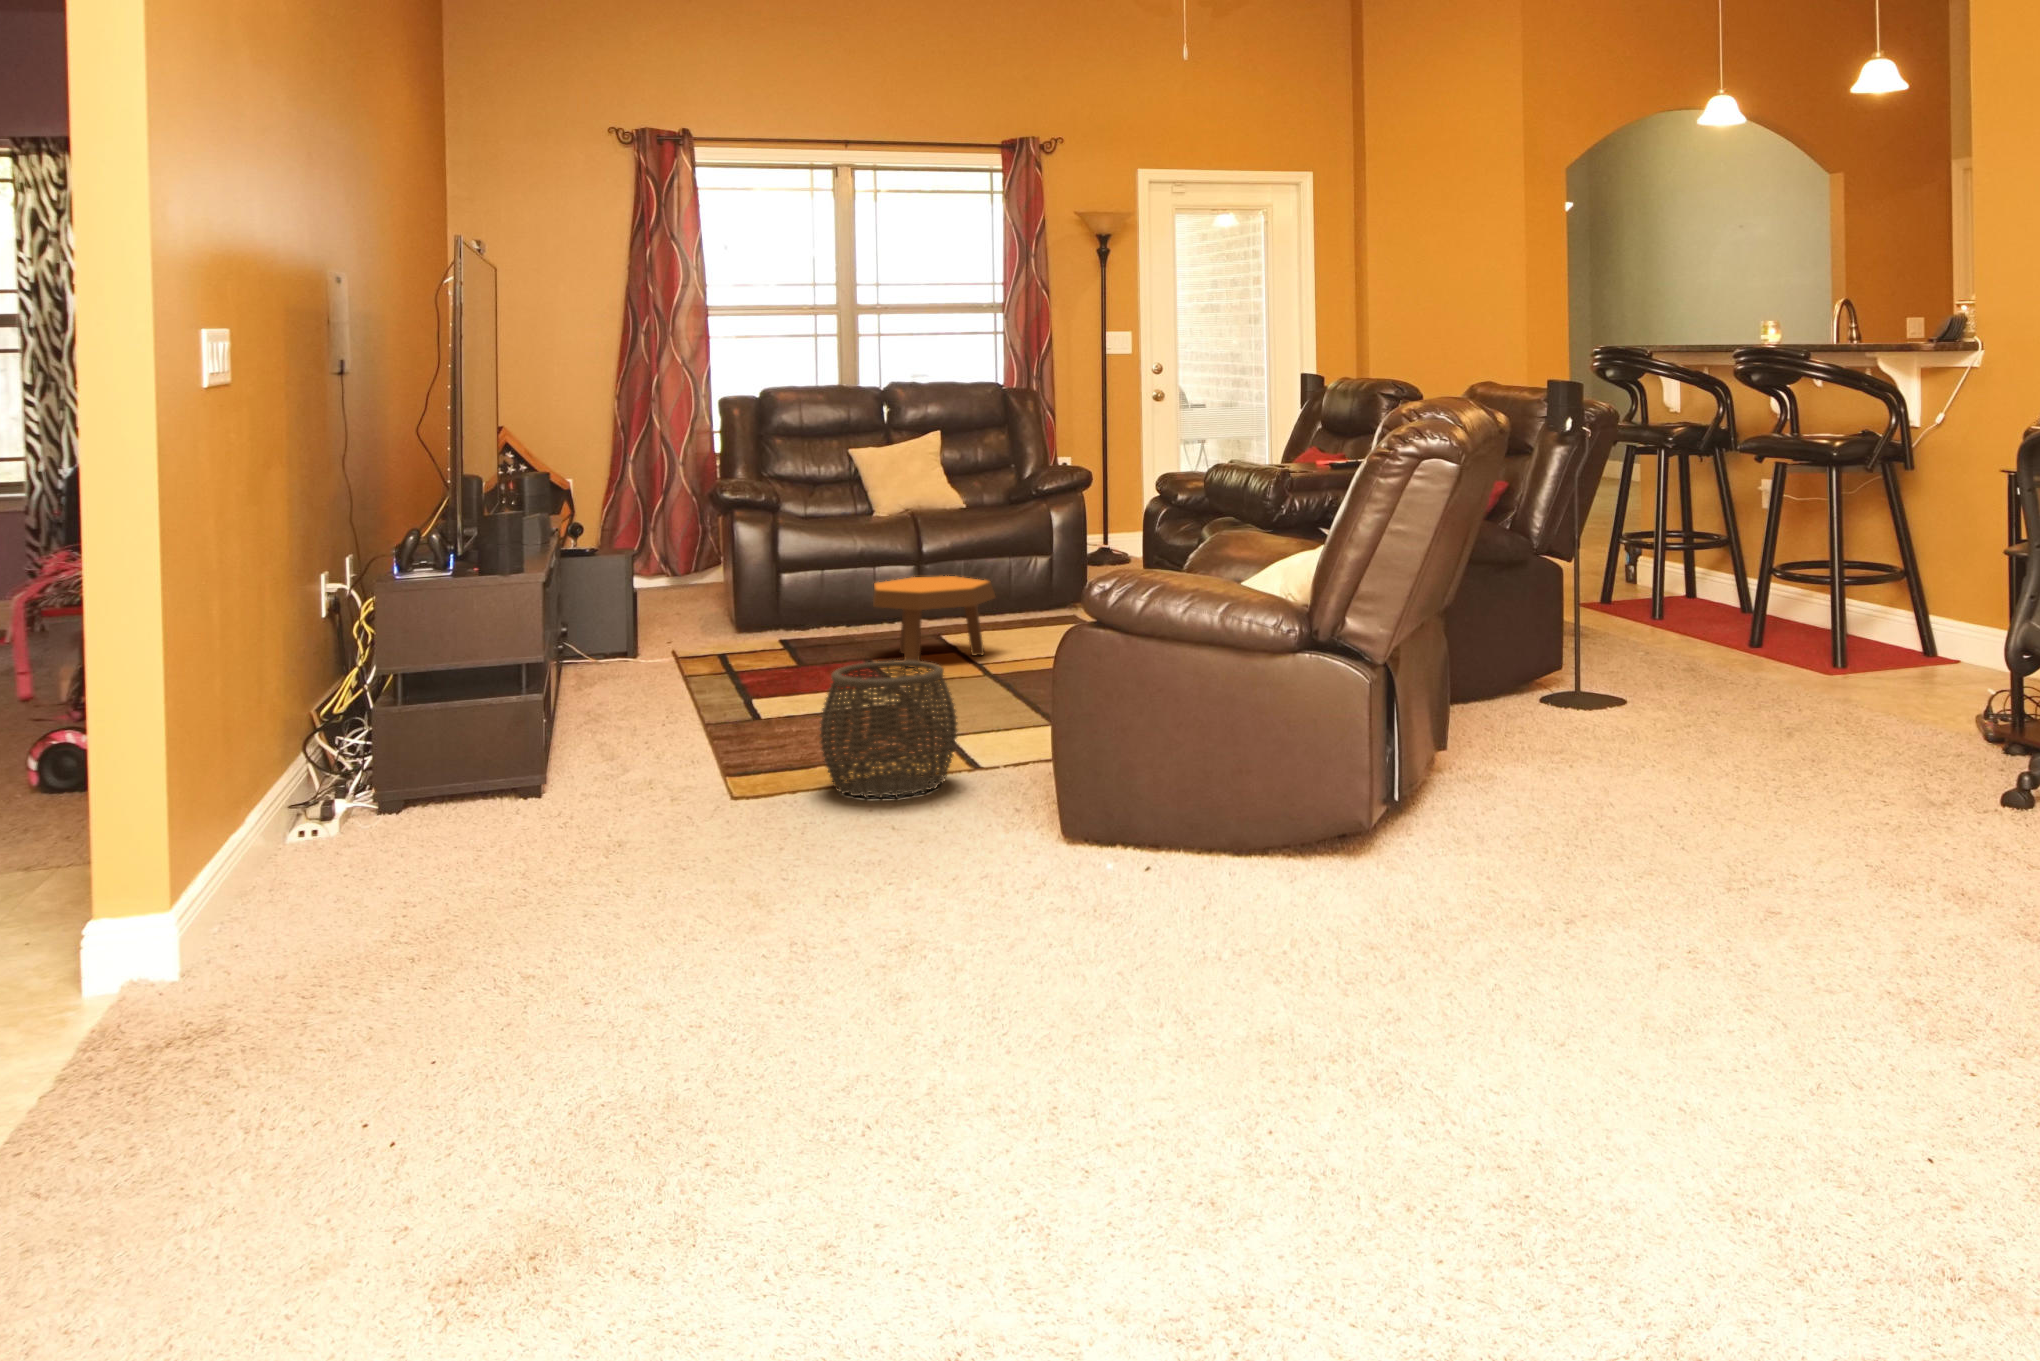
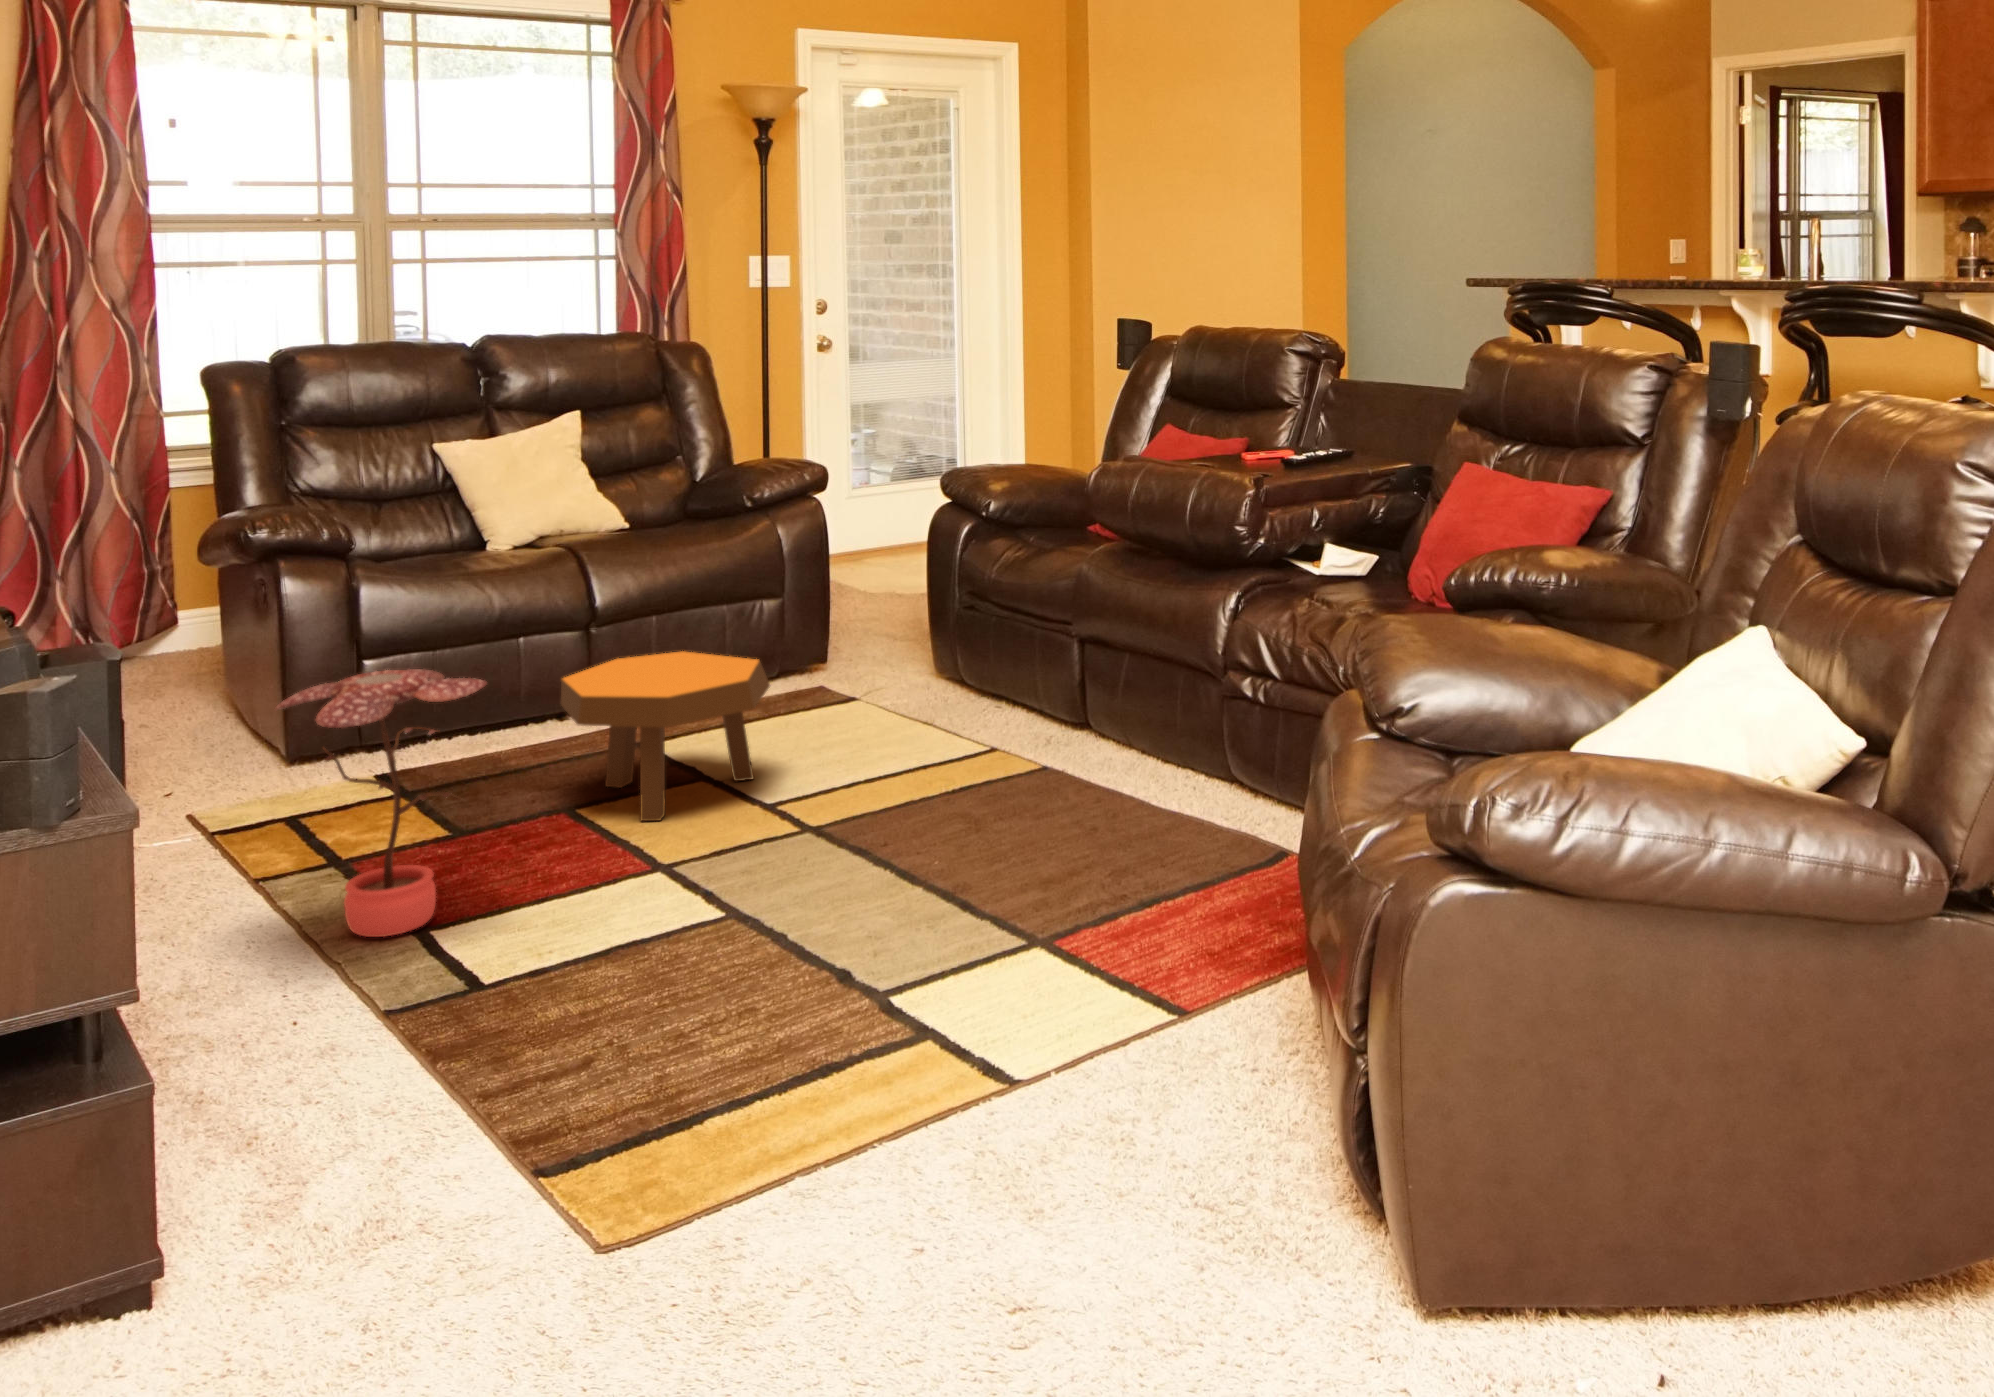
potted plant: none [693,553,797,696] -> present [275,669,487,937]
woven basket: present [819,660,958,798] -> none [754,932,1039,1265]

